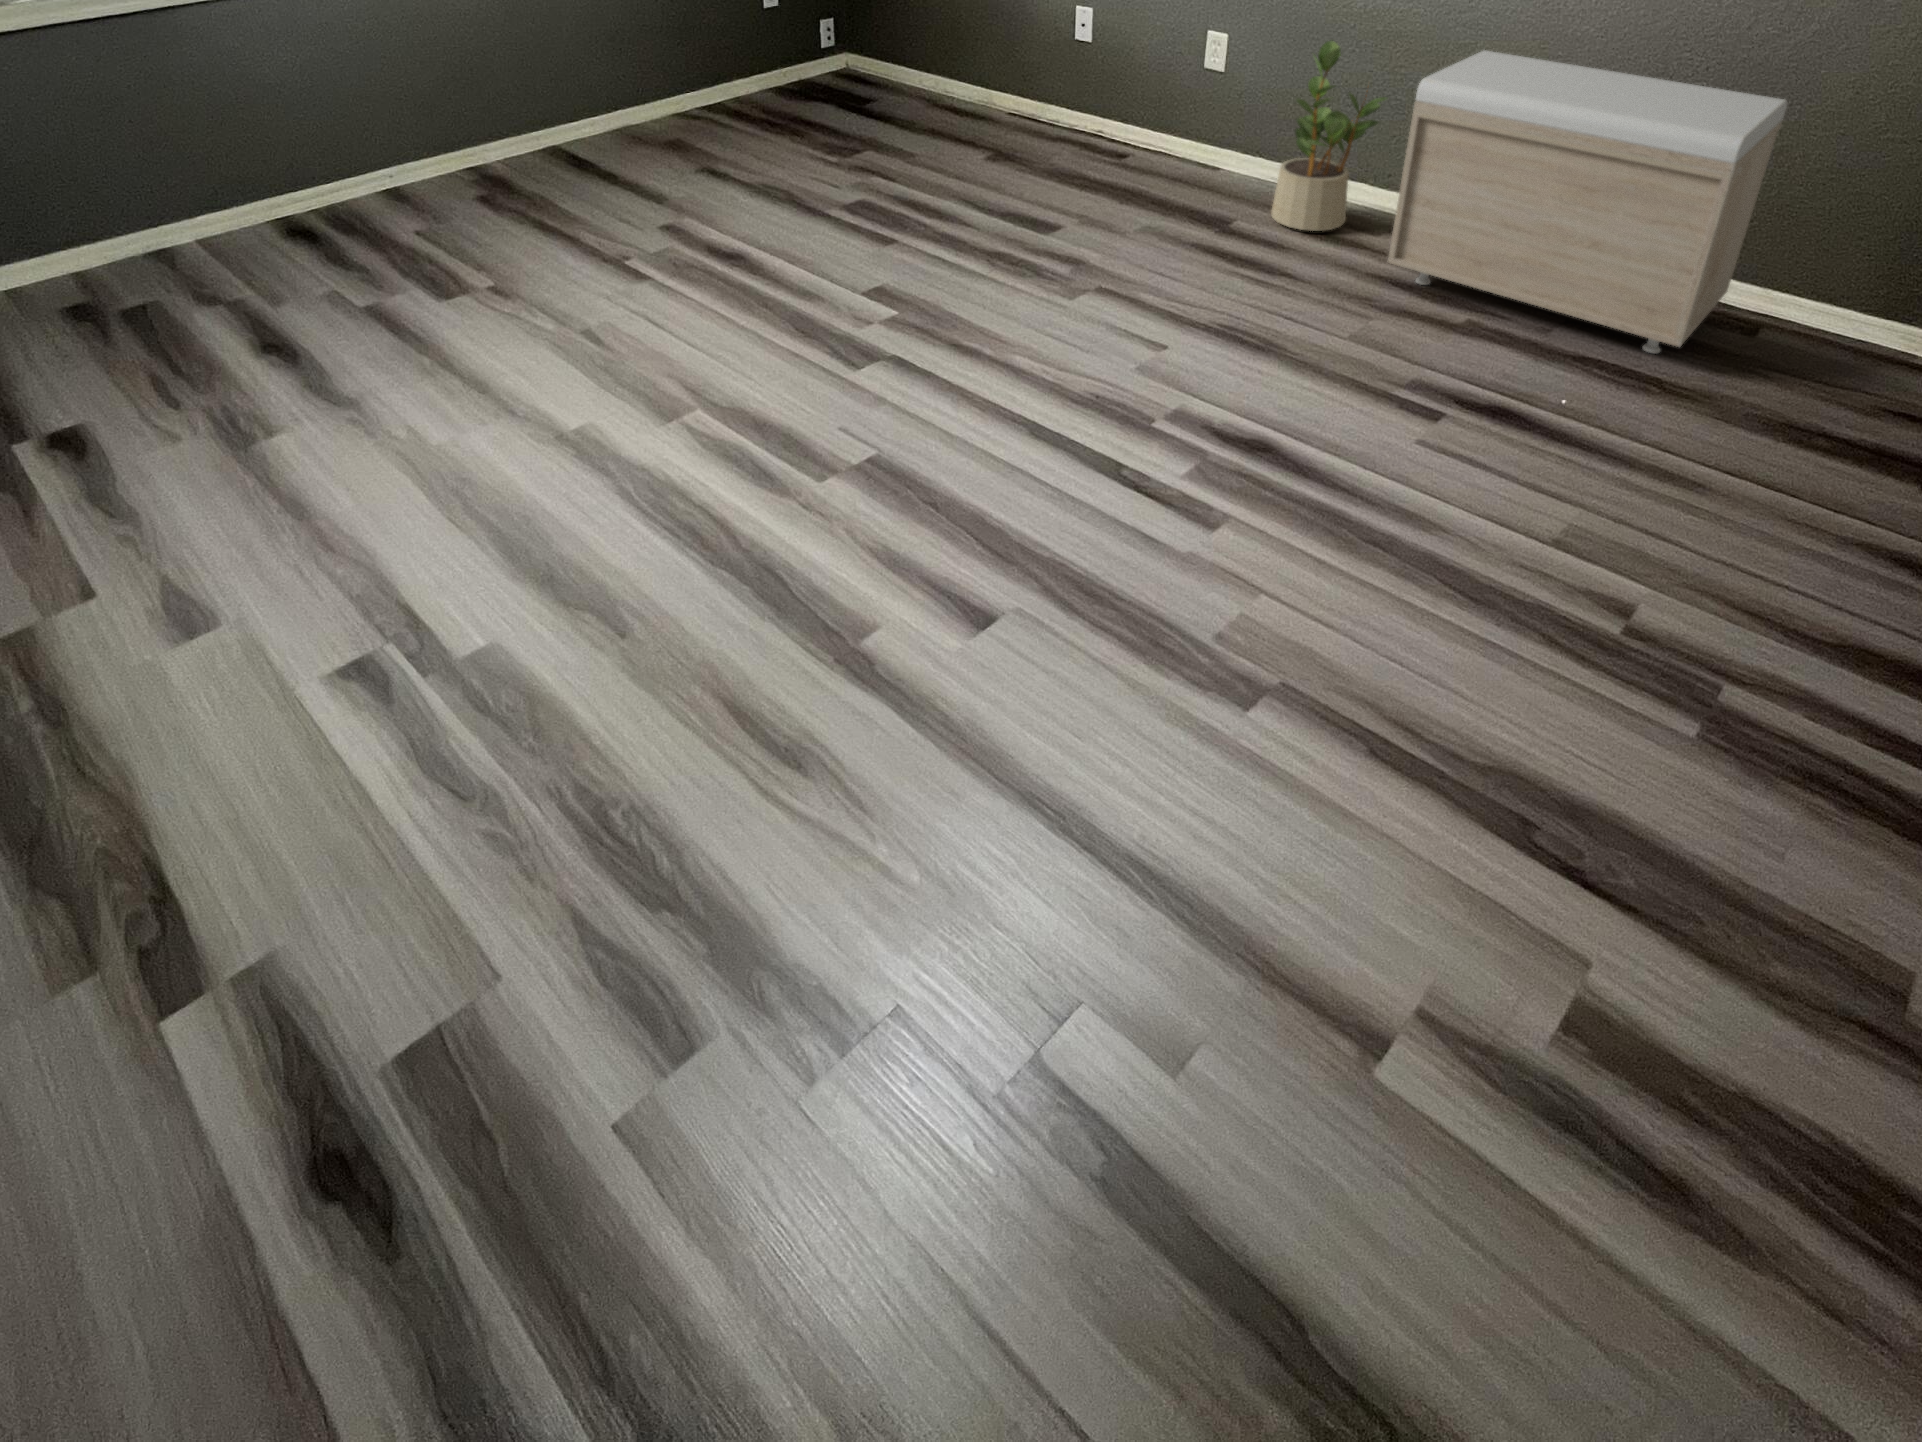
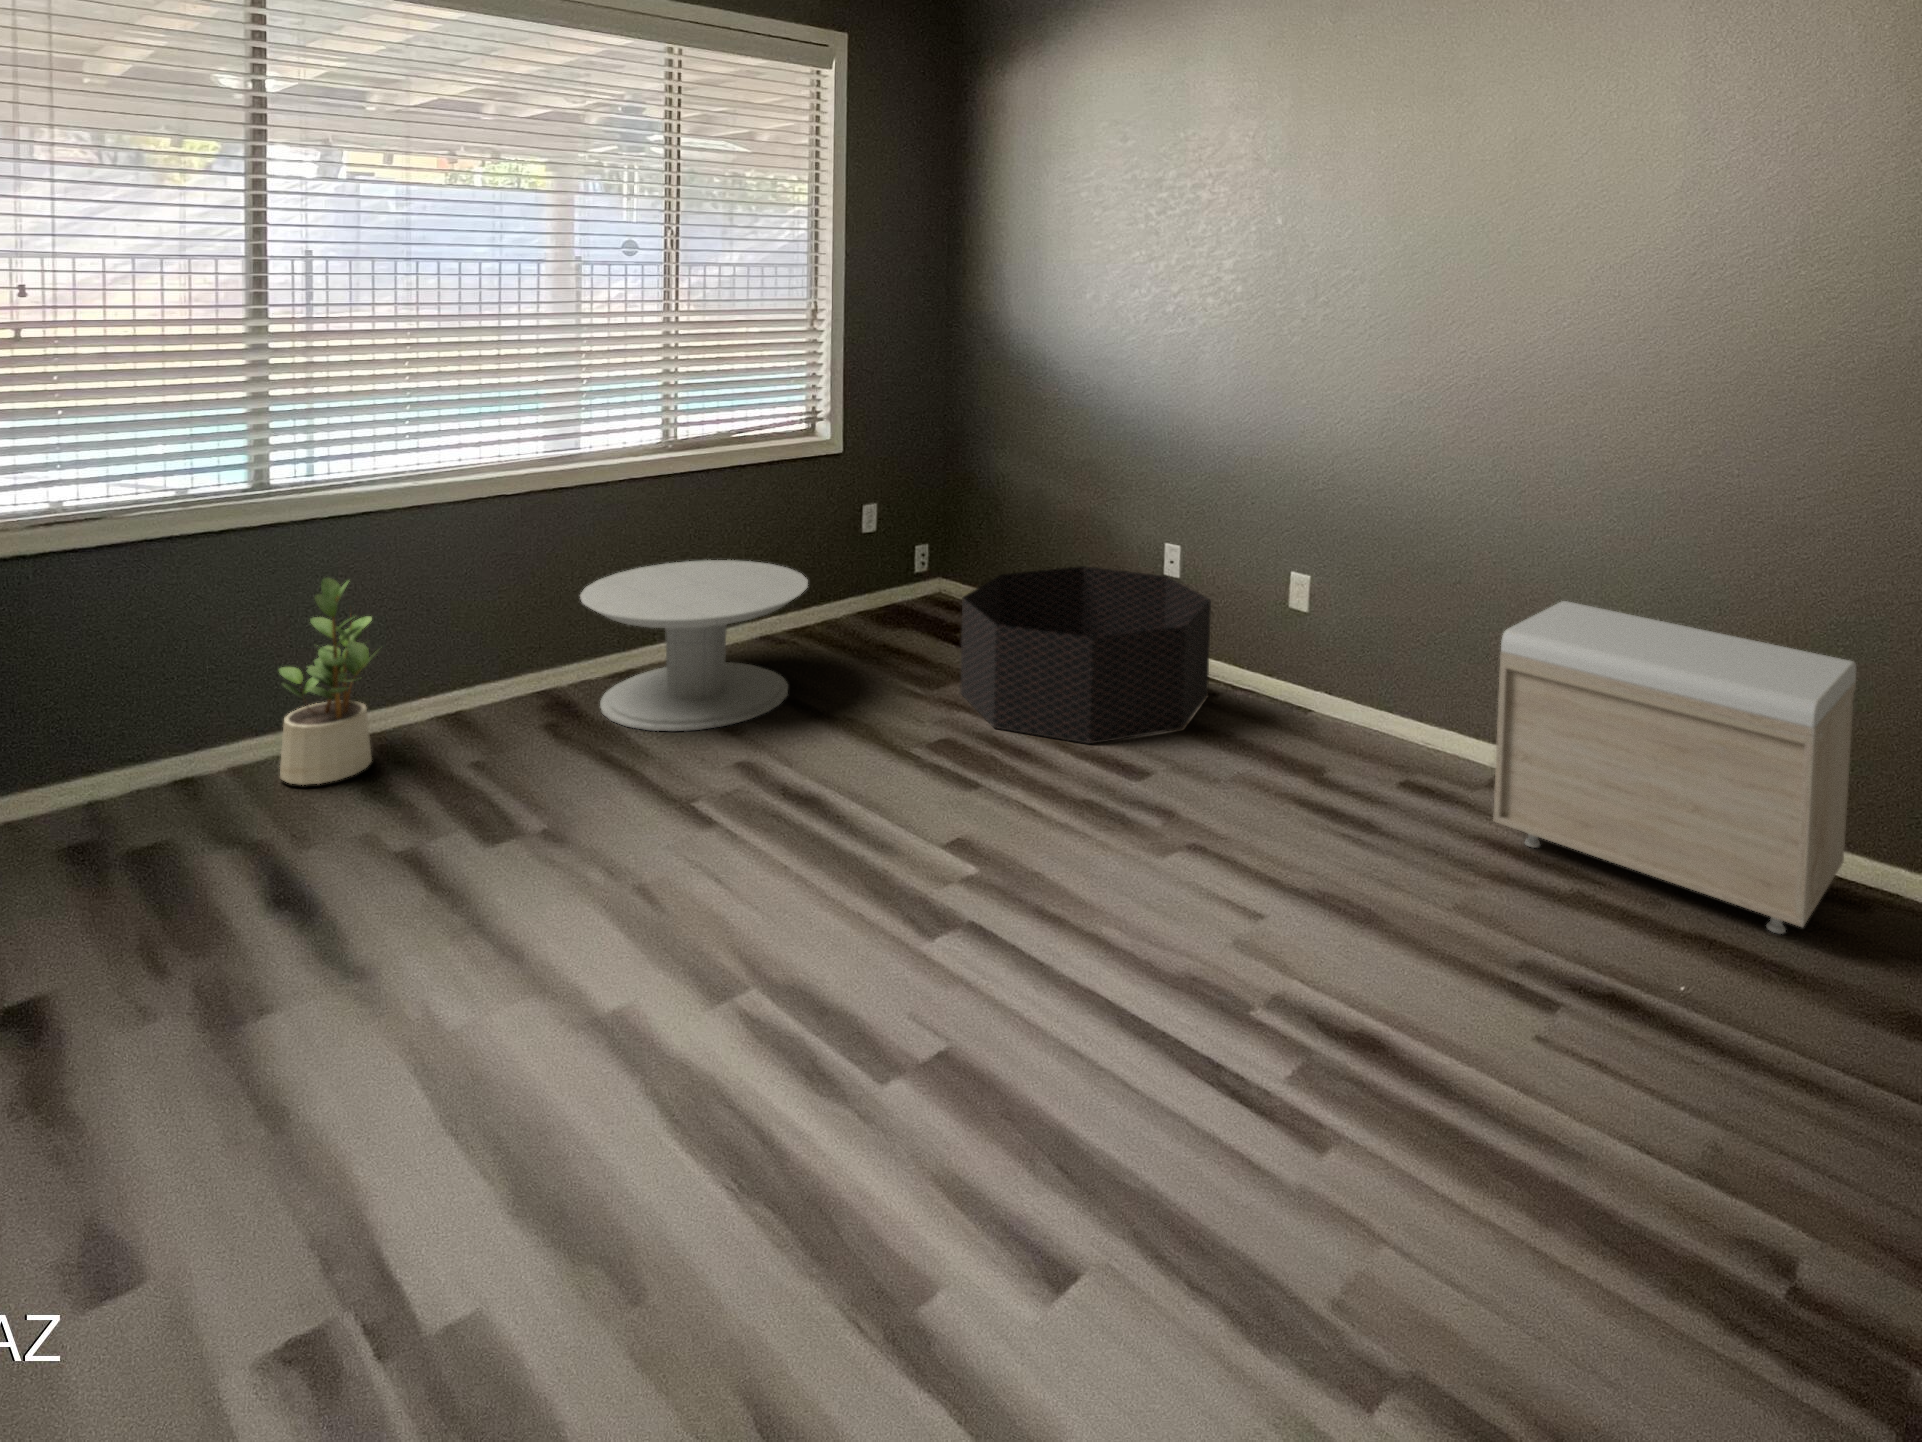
basket: none [867,37,1116,203] -> present [960,566,1211,744]
side table: none [490,39,713,200] -> present [580,560,808,731]
potted plant: present [1271,41,1387,231] -> present [279,577,376,785]

